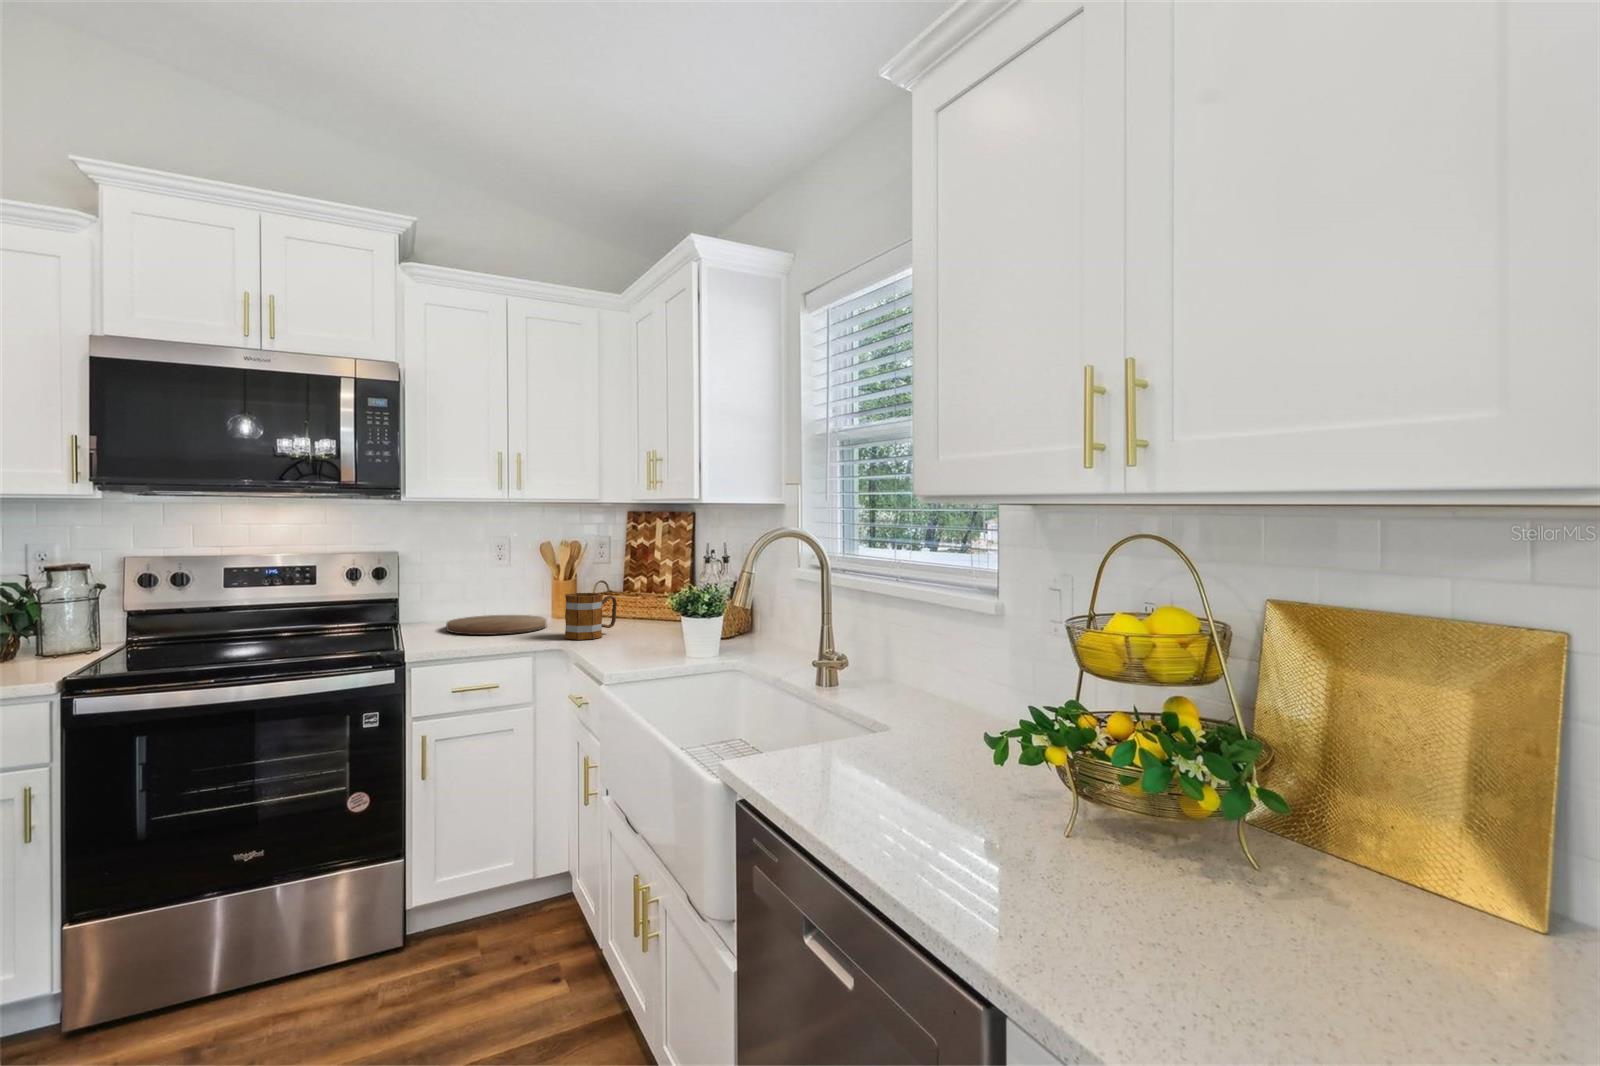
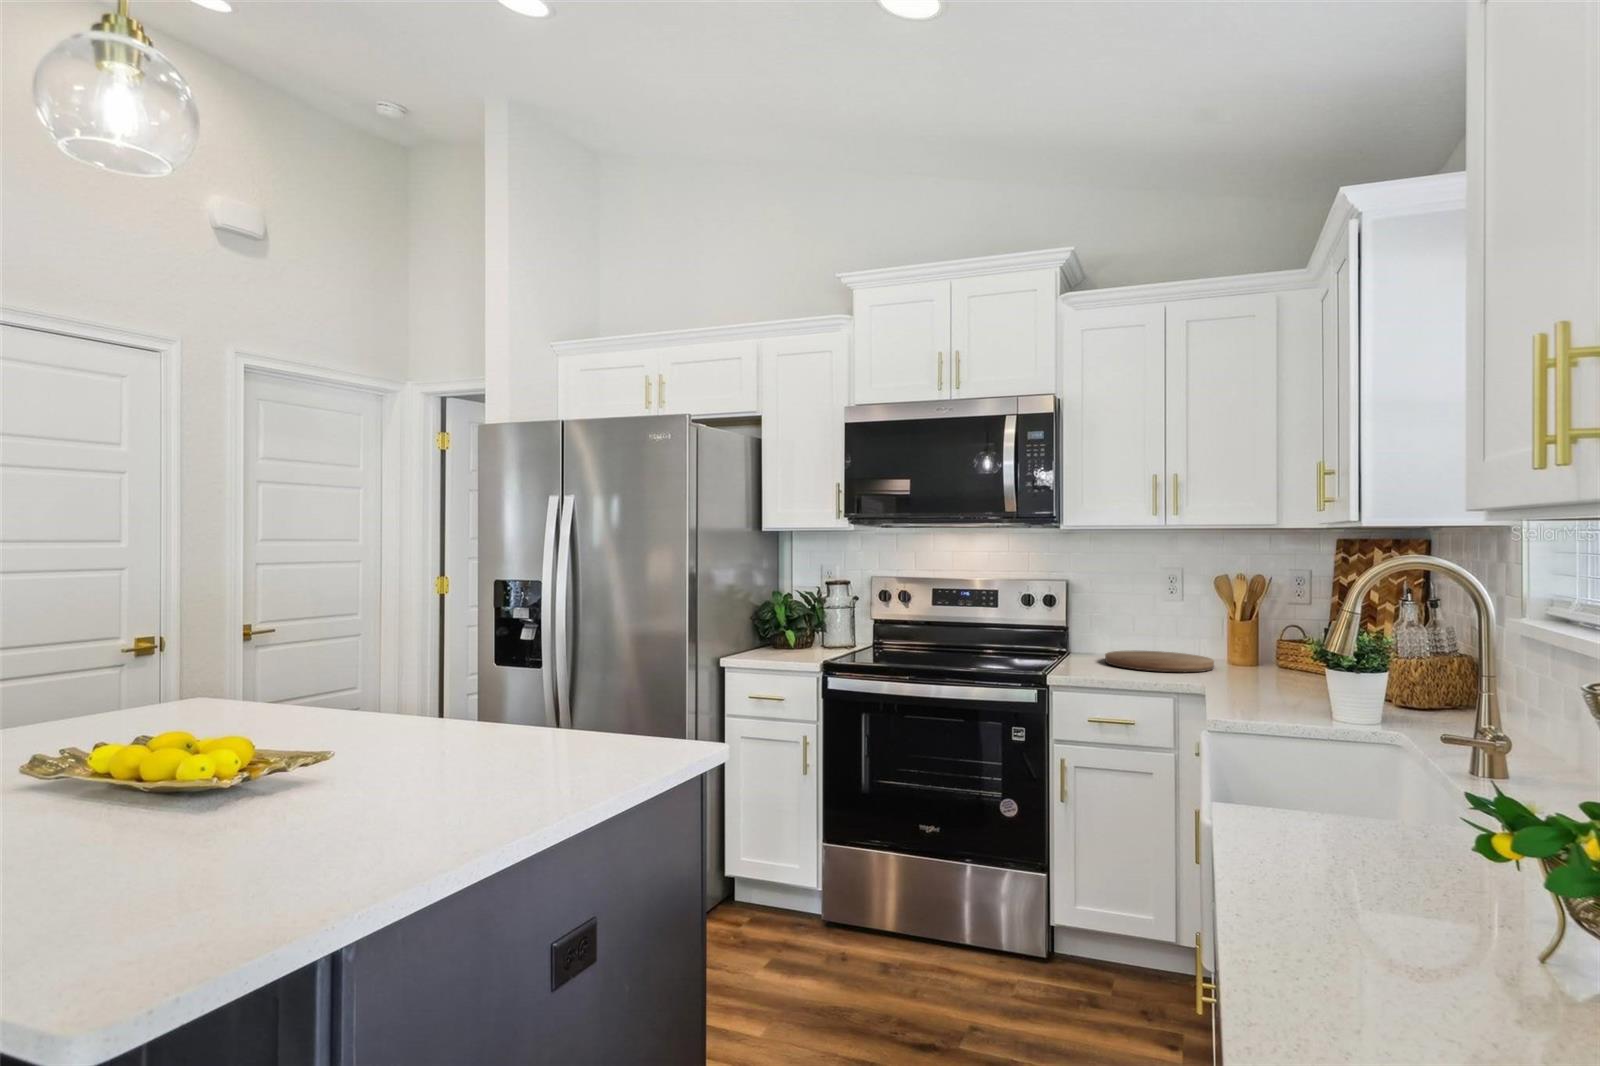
mug: present [565,593,617,640] -> none [1219,633,1290,689]

